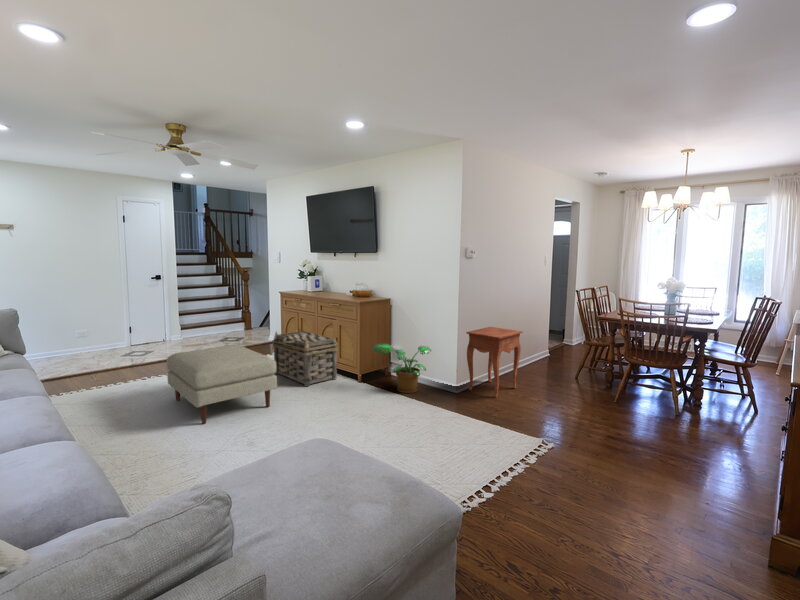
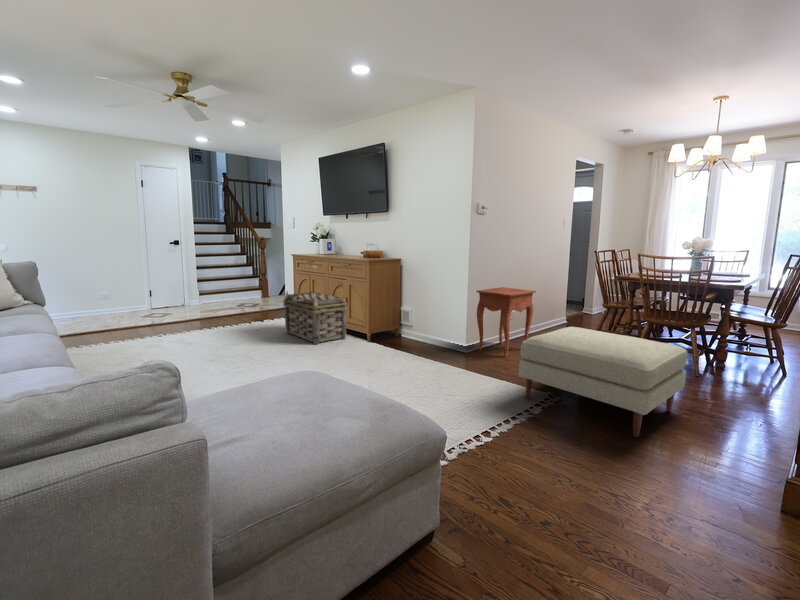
potted plant: present [372,344,431,393] -> none [380,302,441,352]
ottoman: present [167,345,277,424] -> present [519,327,687,437]

